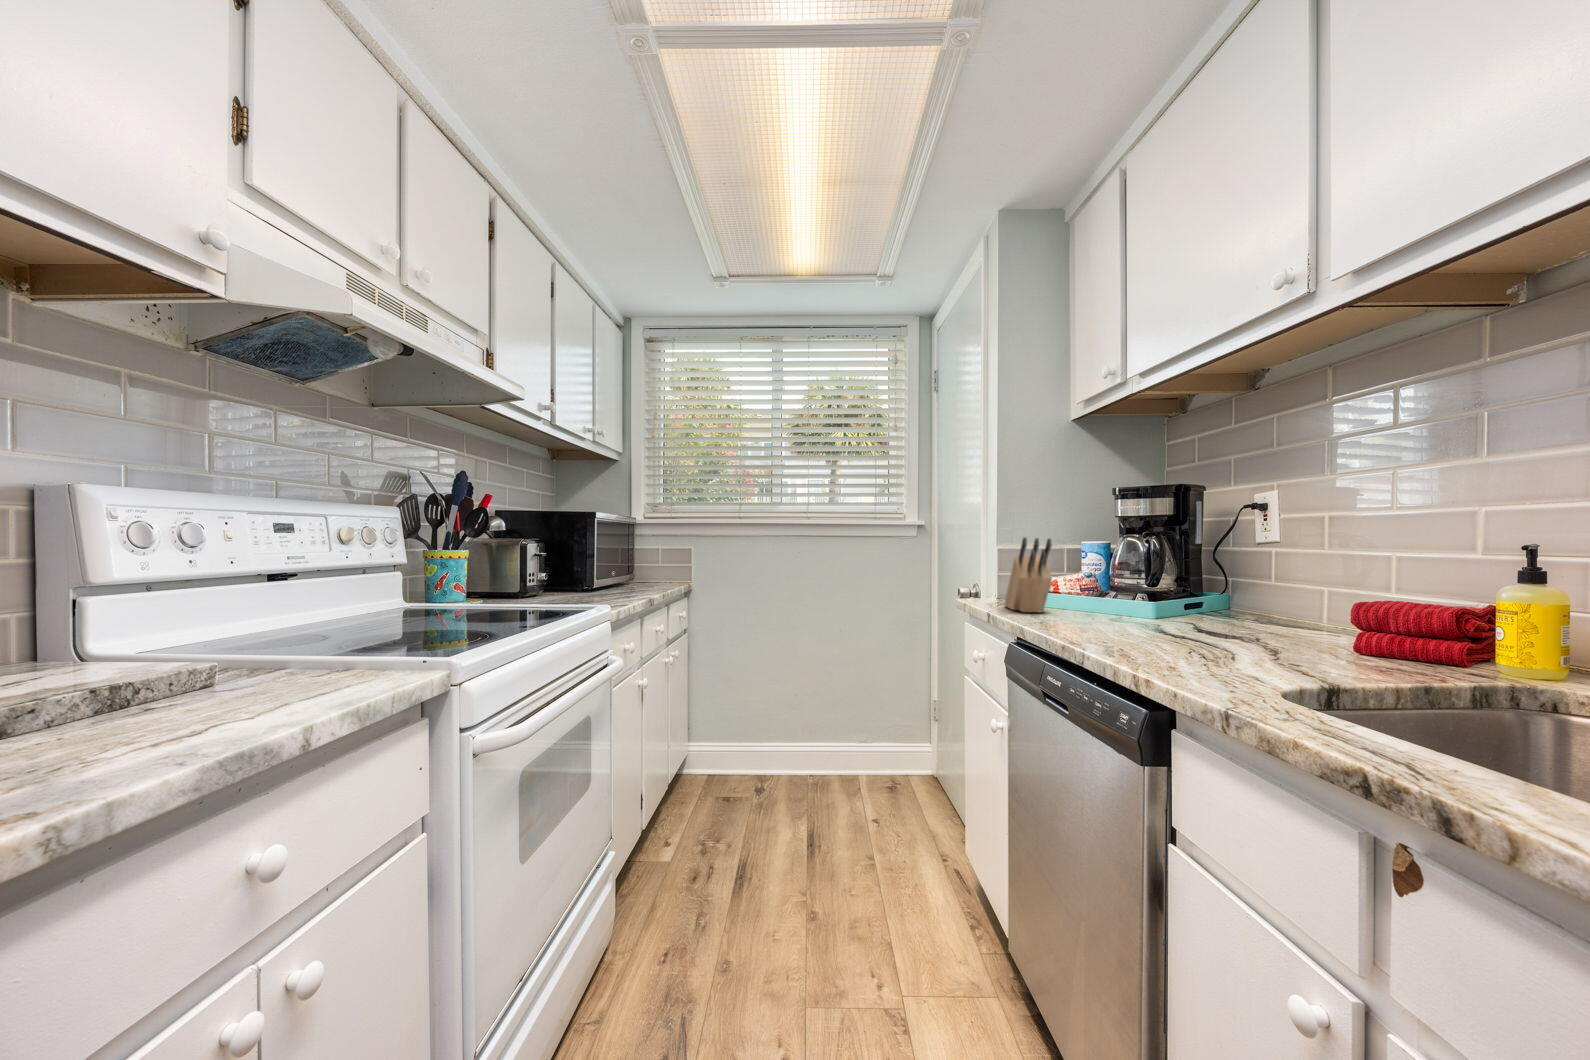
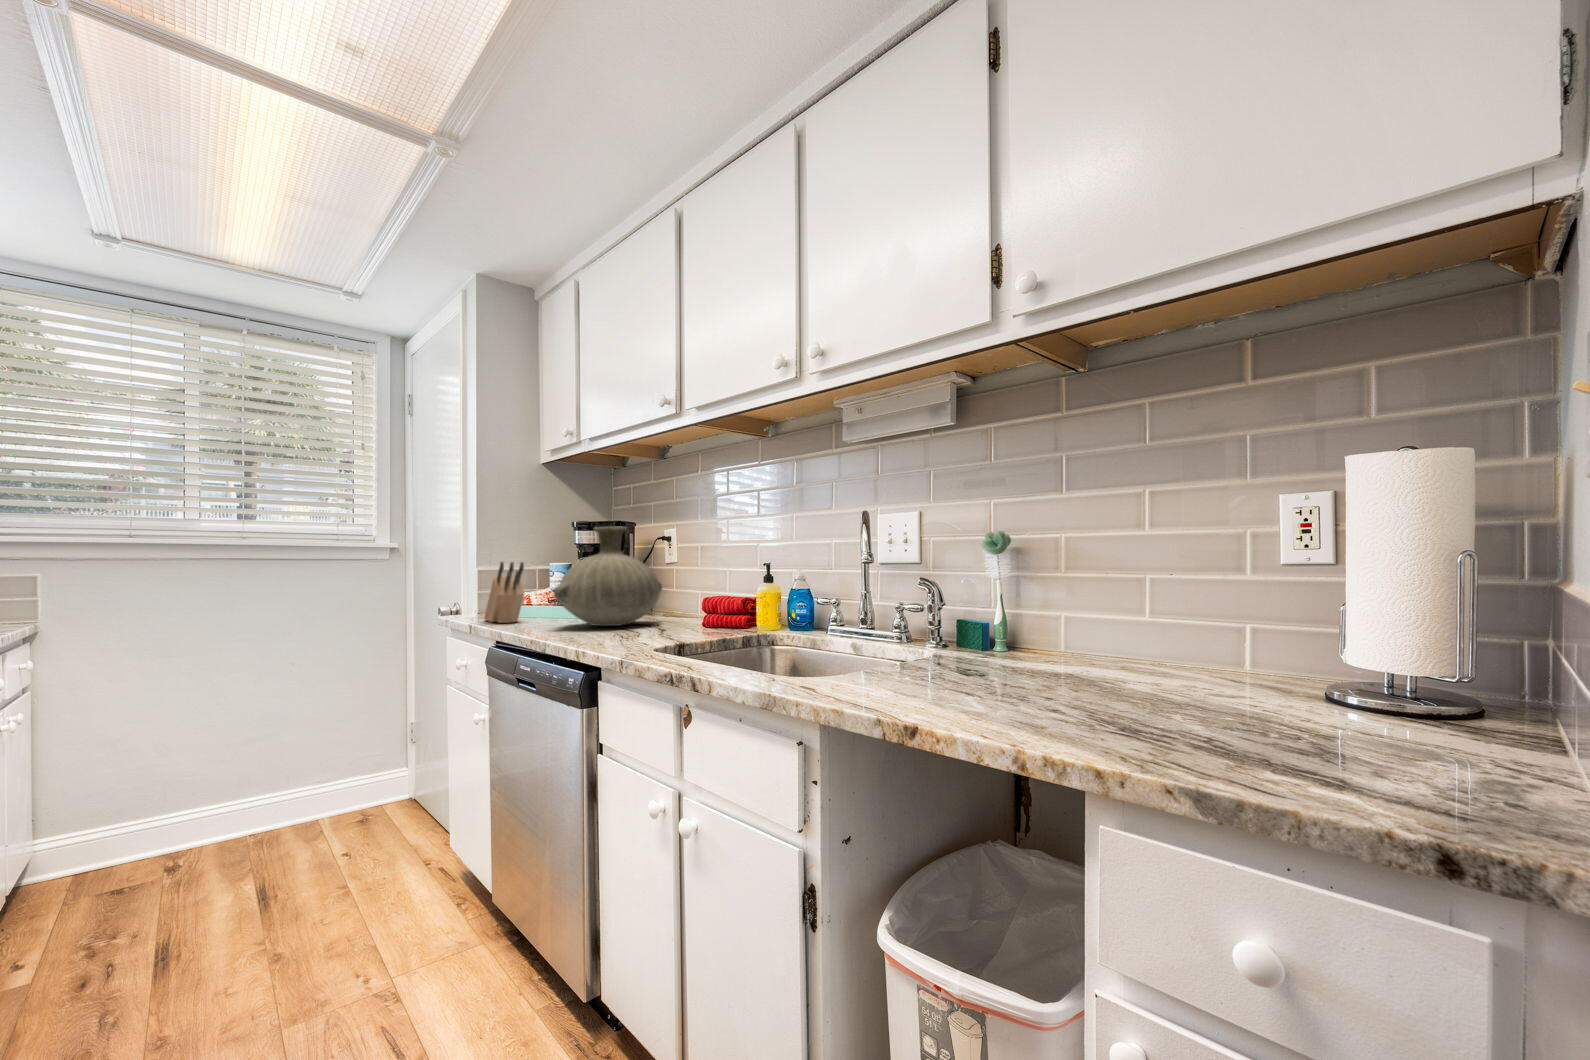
vase: none [1092,490,1258,631] -> present [554,527,662,626]

